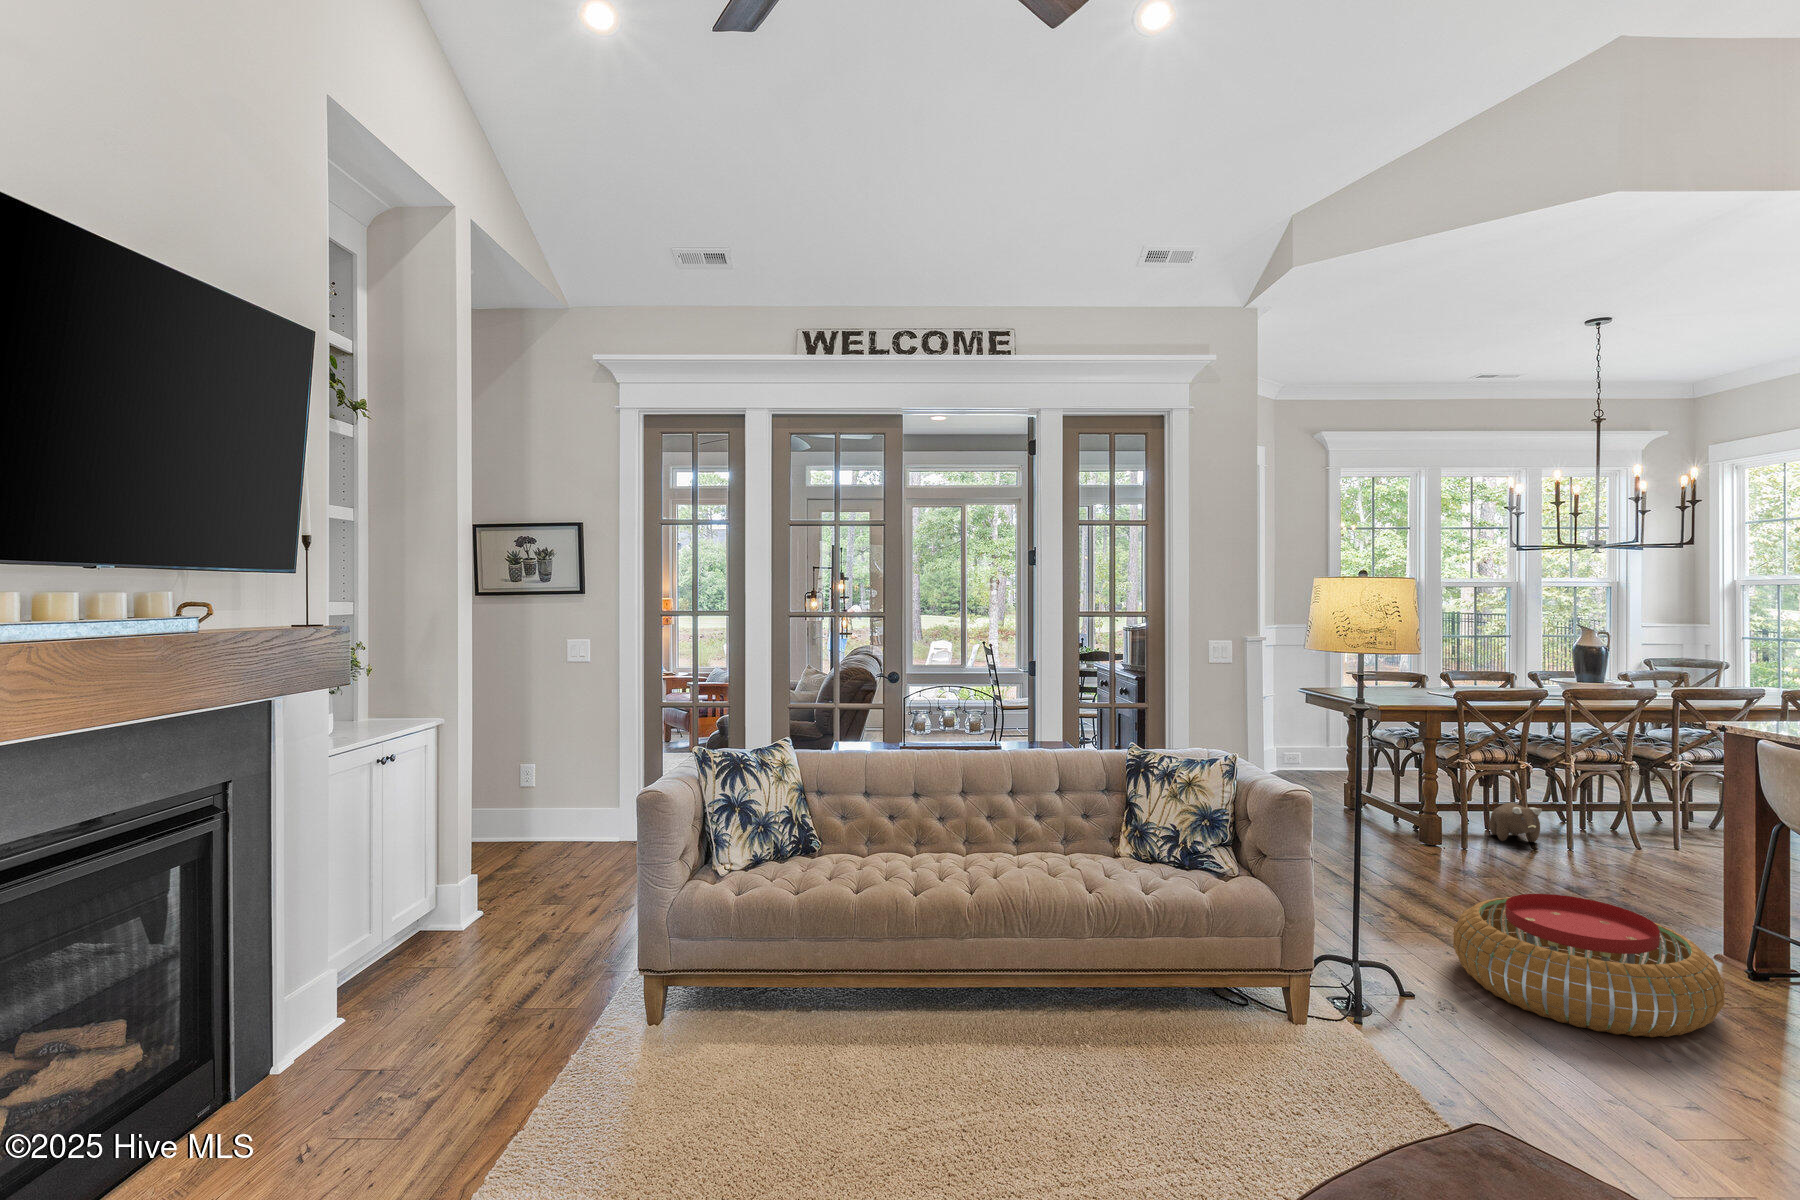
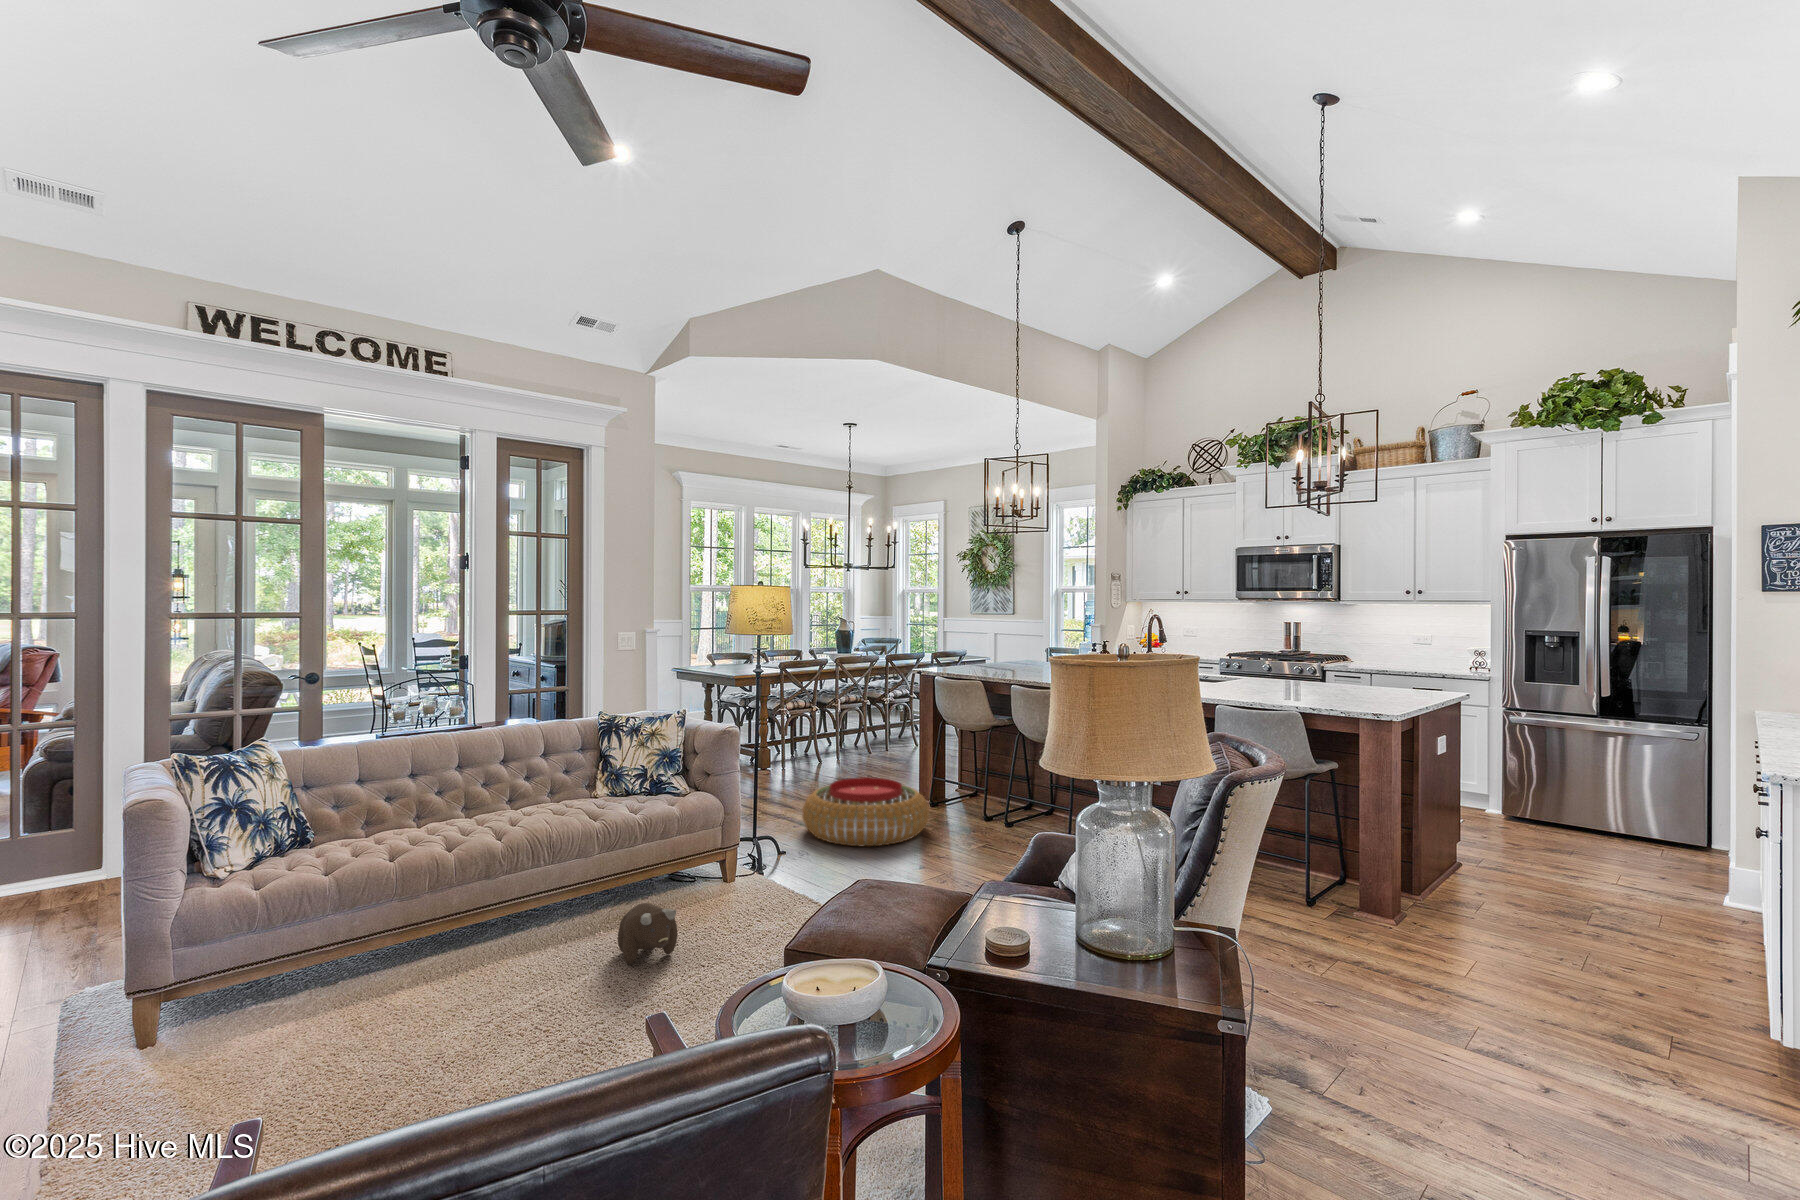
plush toy: present [1489,803,1542,842] -> present [618,903,677,965]

